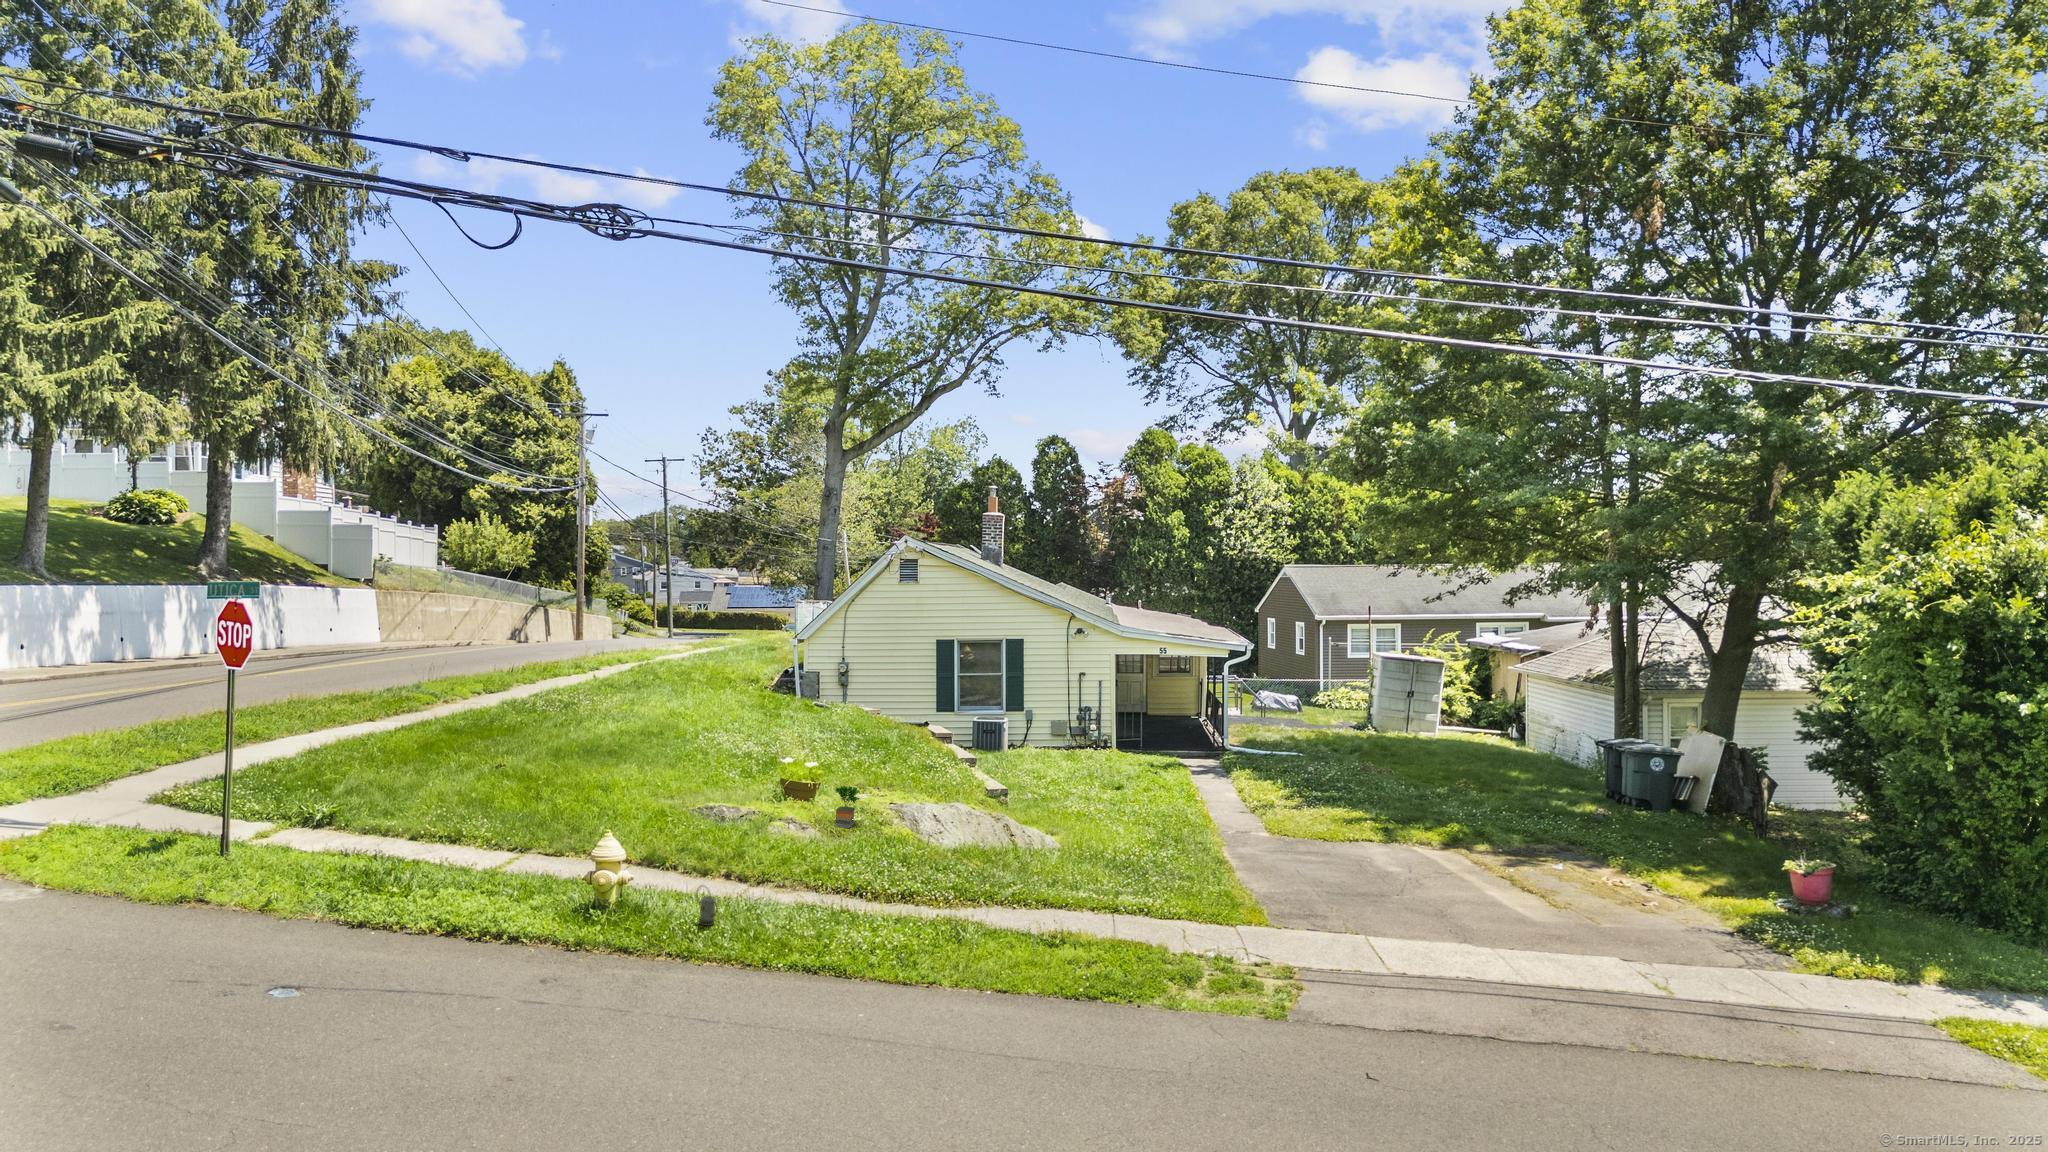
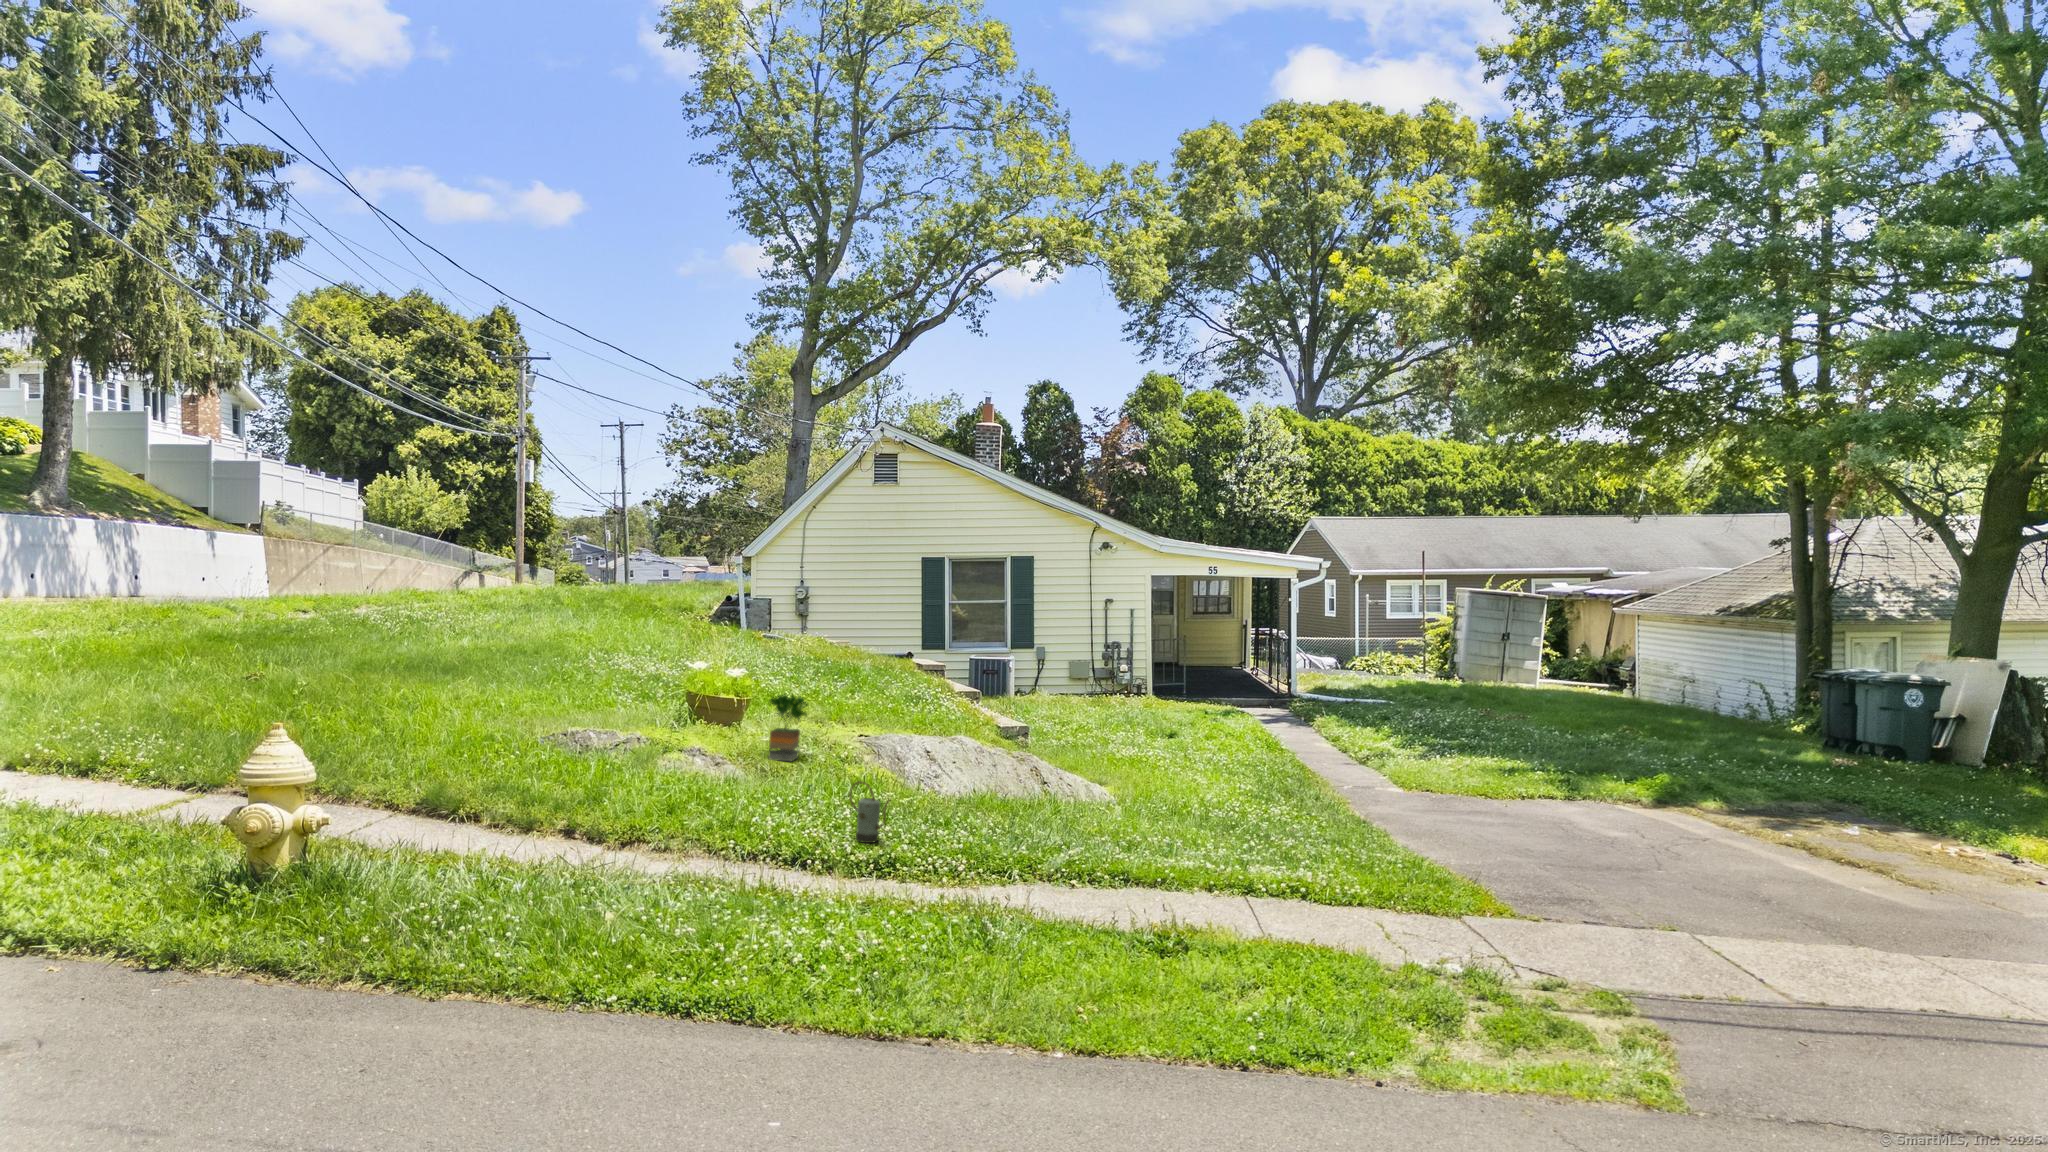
watering can: present [696,893,718,926] -> present [849,781,890,843]

